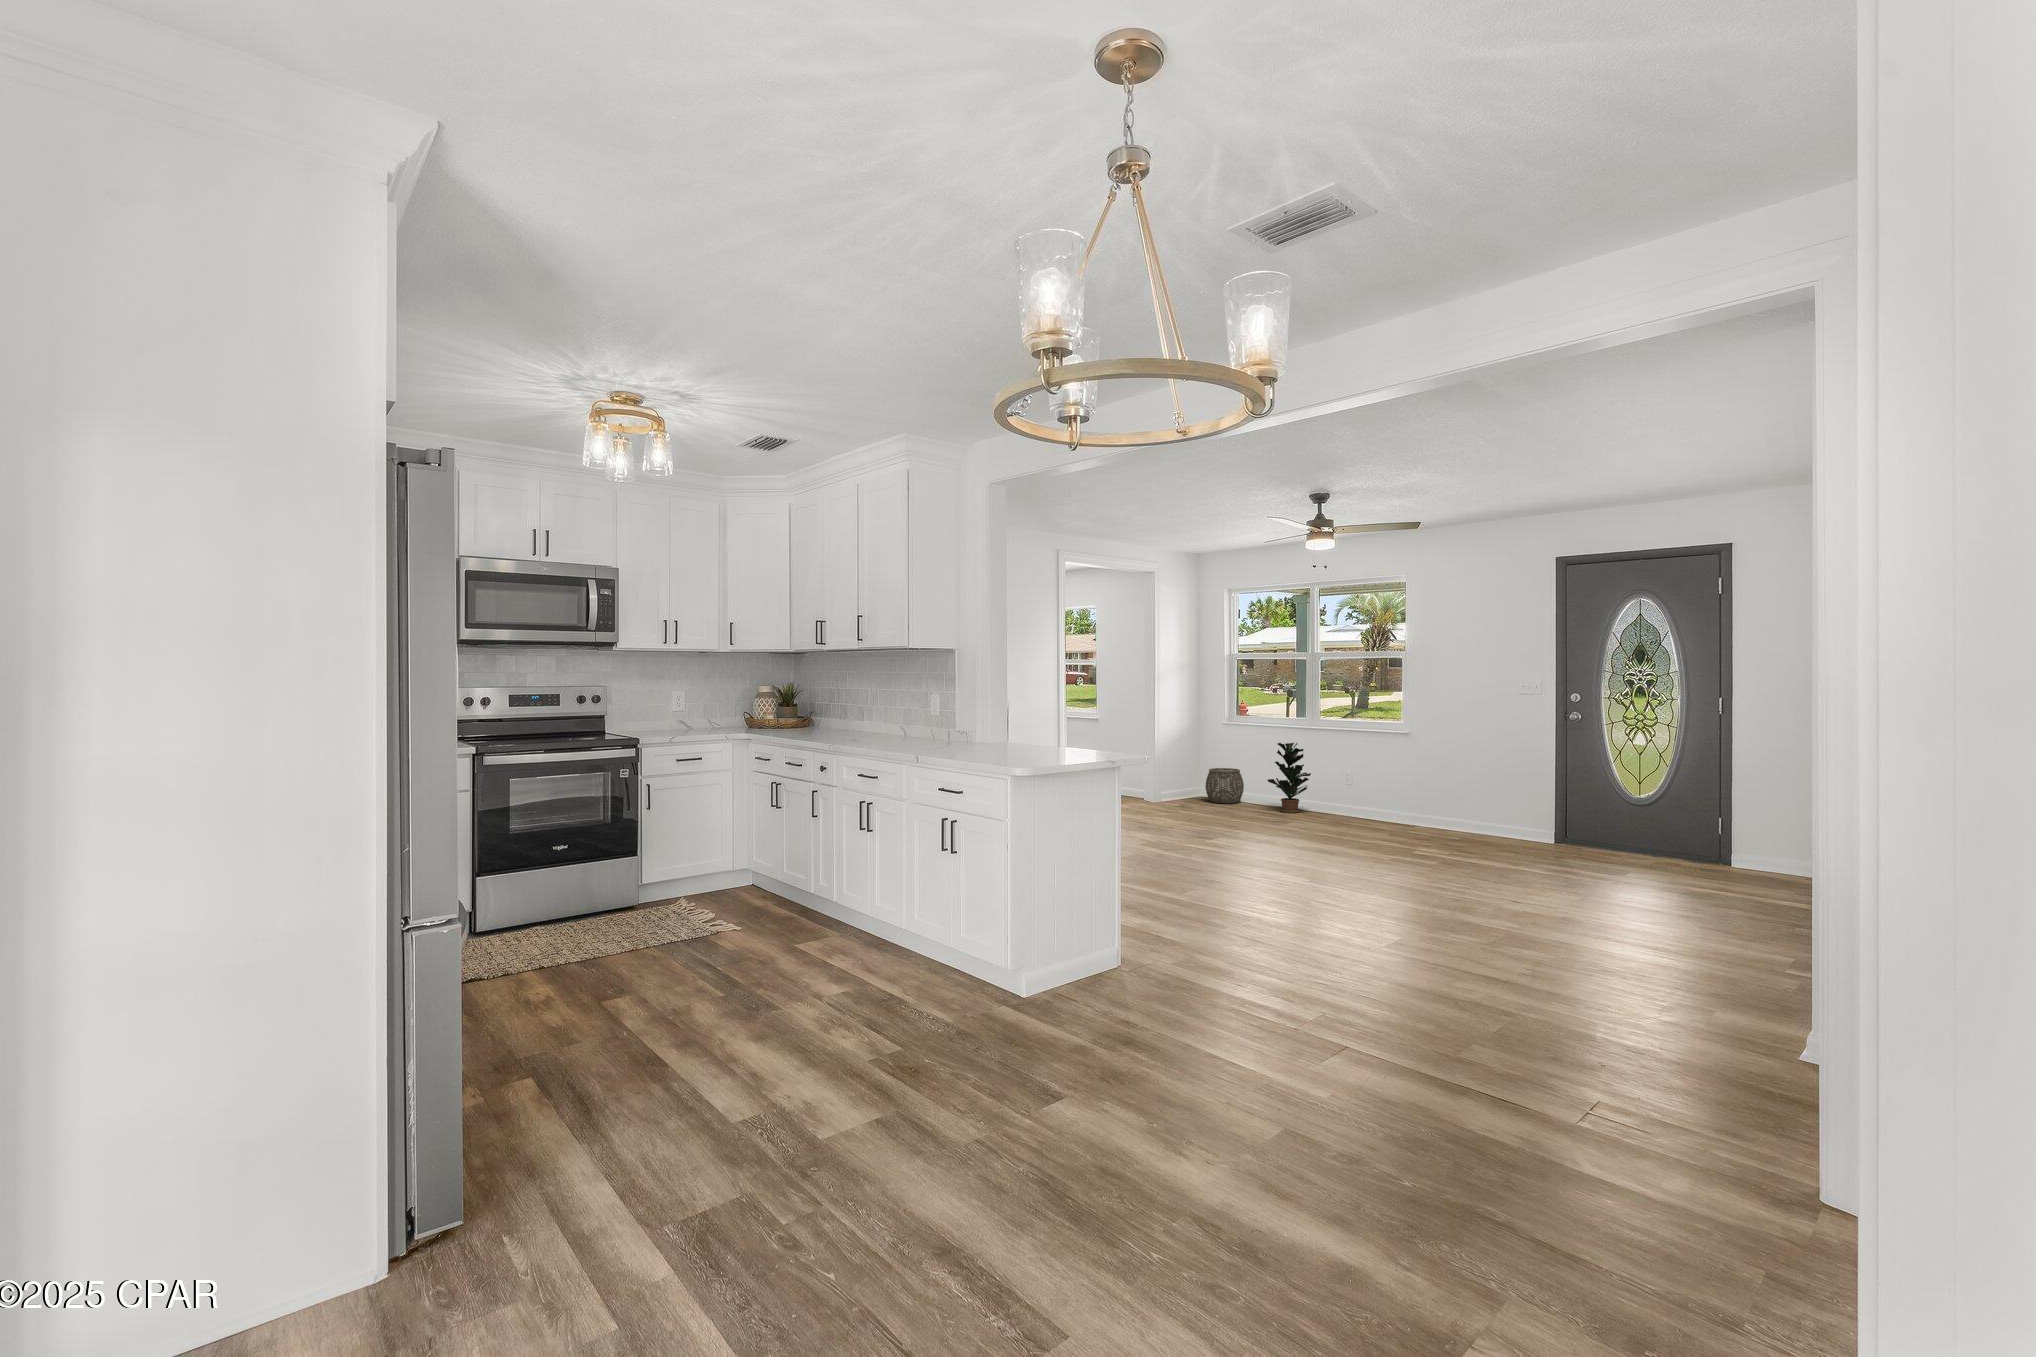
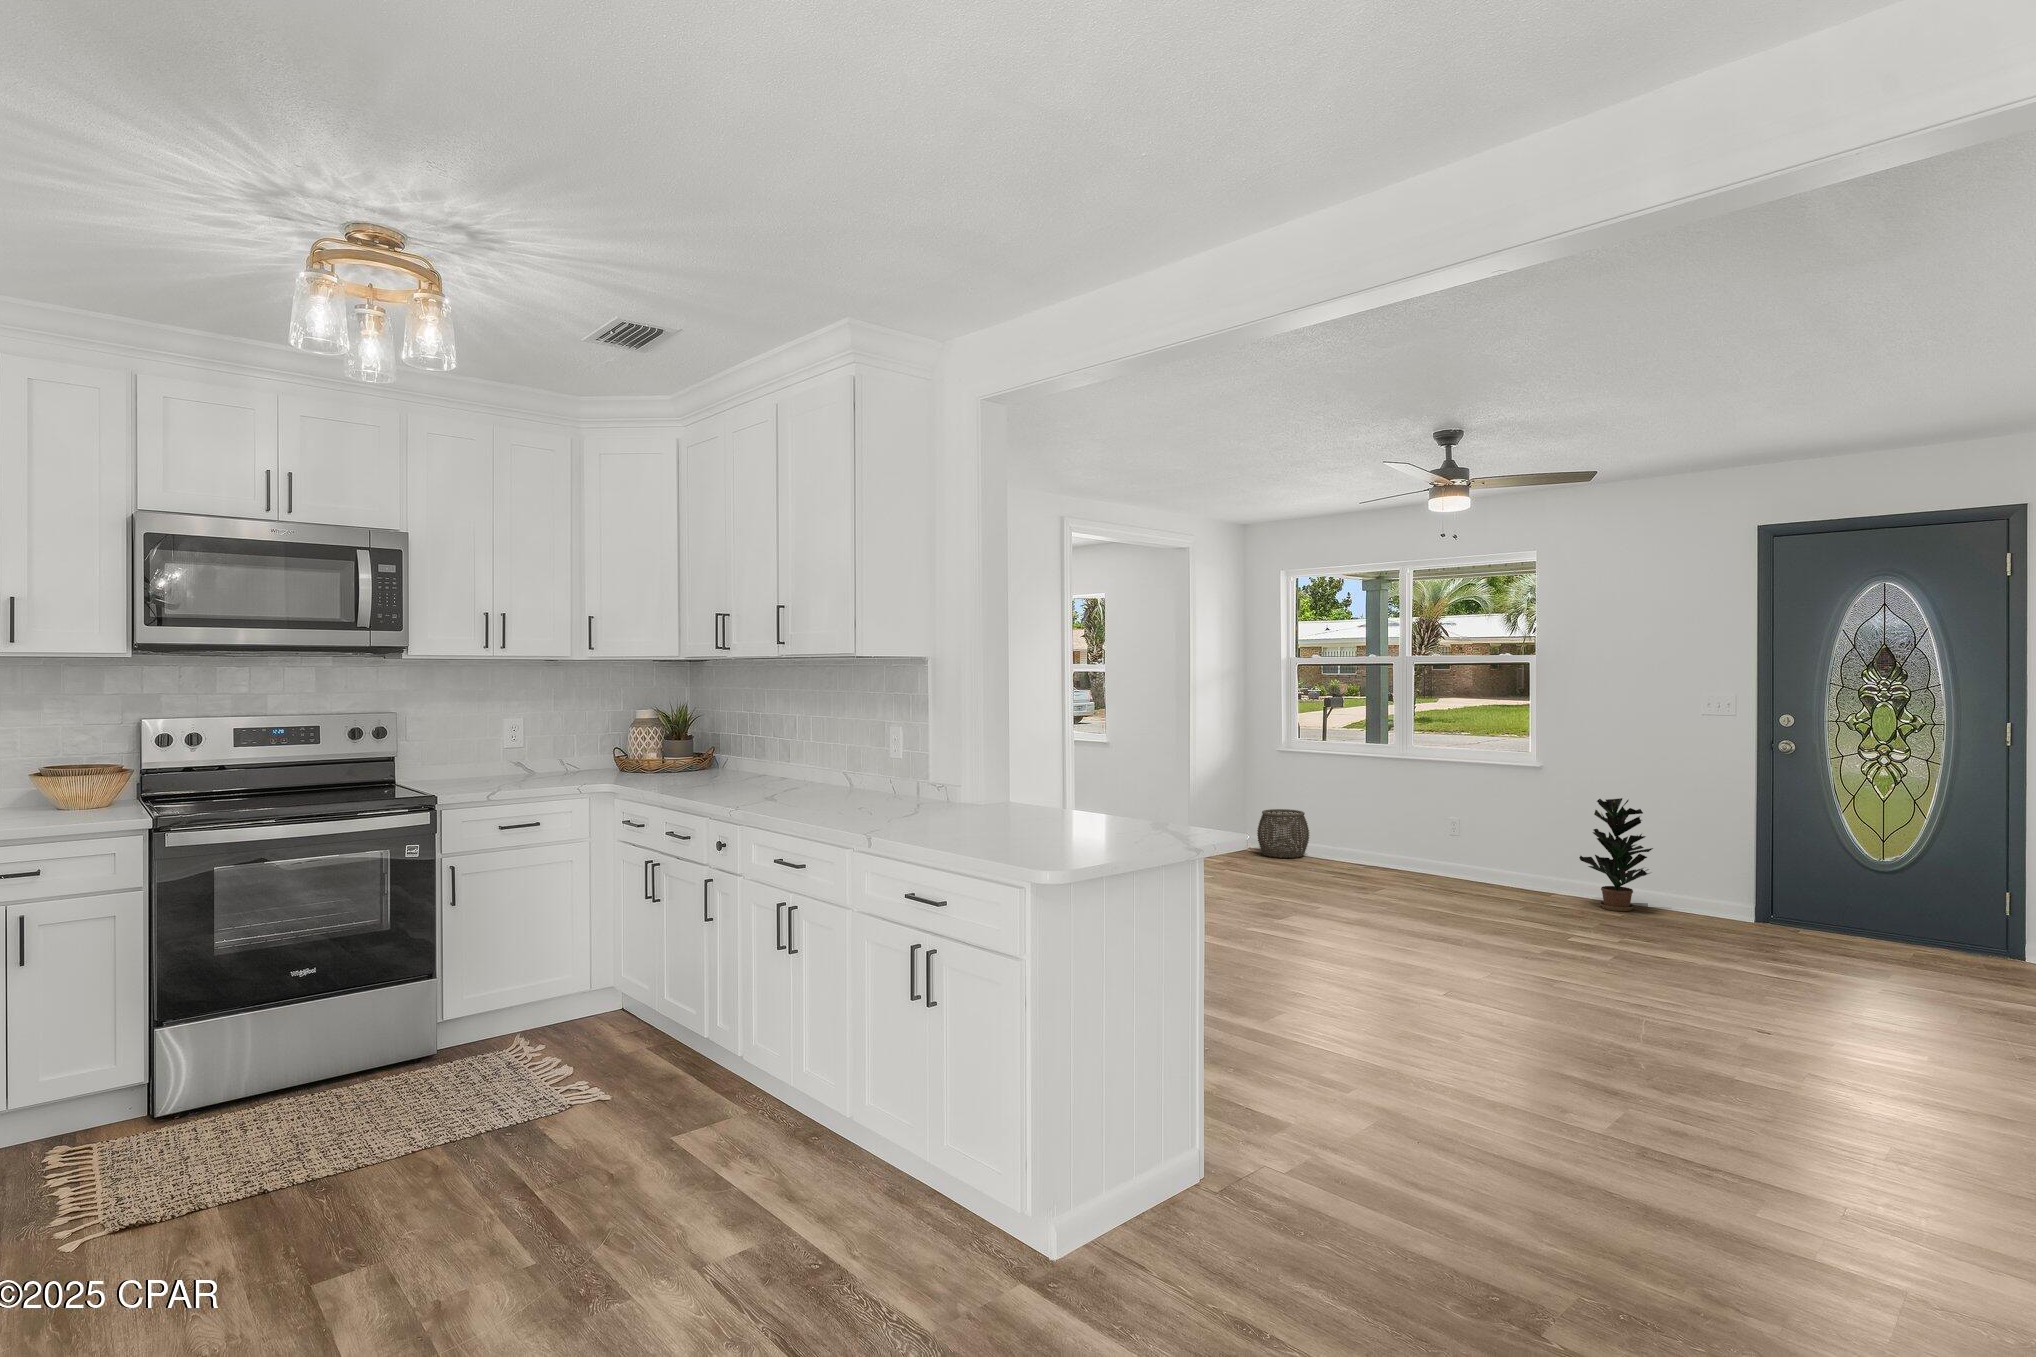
potted plant: present [1268,743,1311,813] -> present [1579,798,1653,911]

